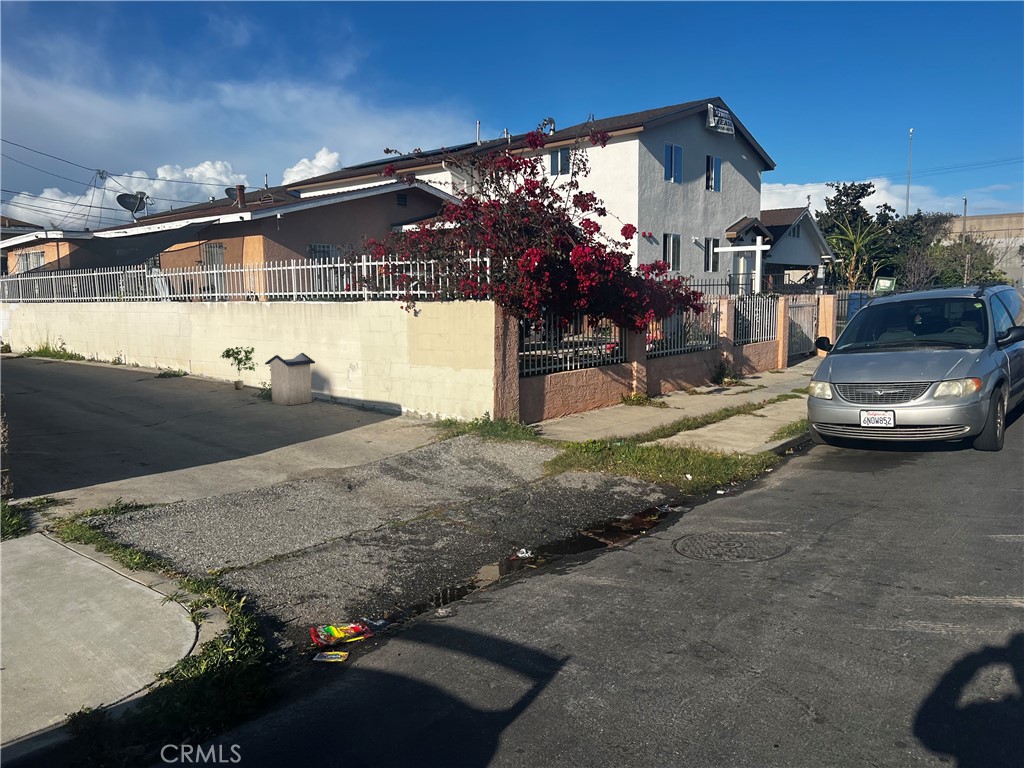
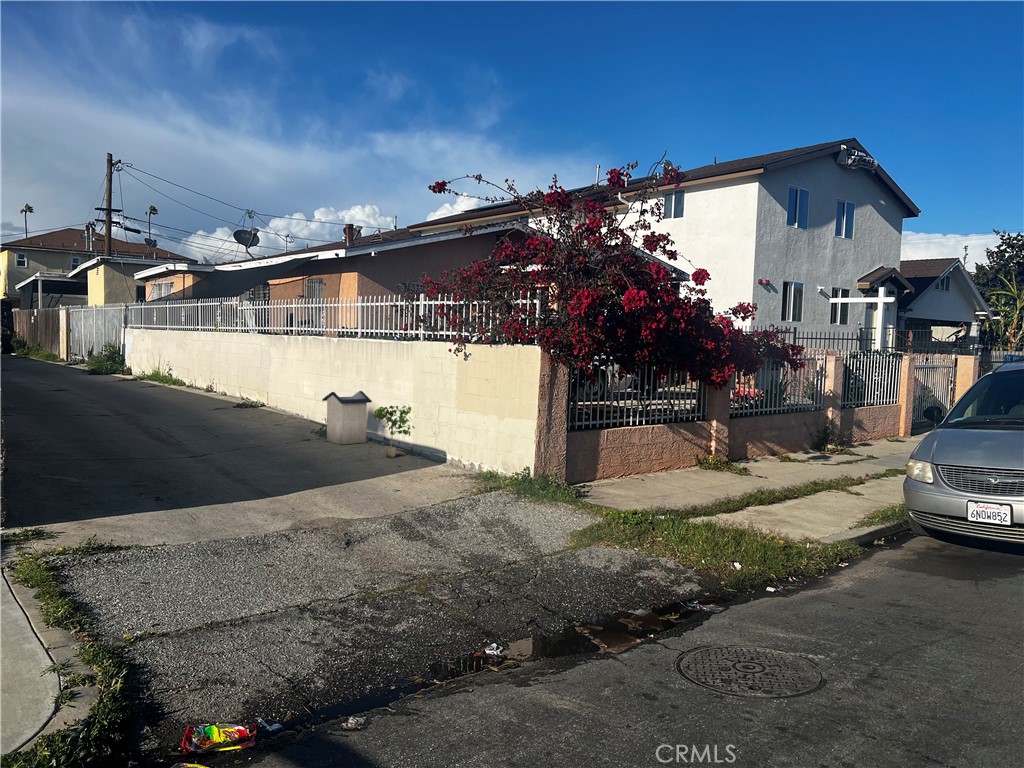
potted plant: present [220,347,258,390] -> present [371,406,415,458]

